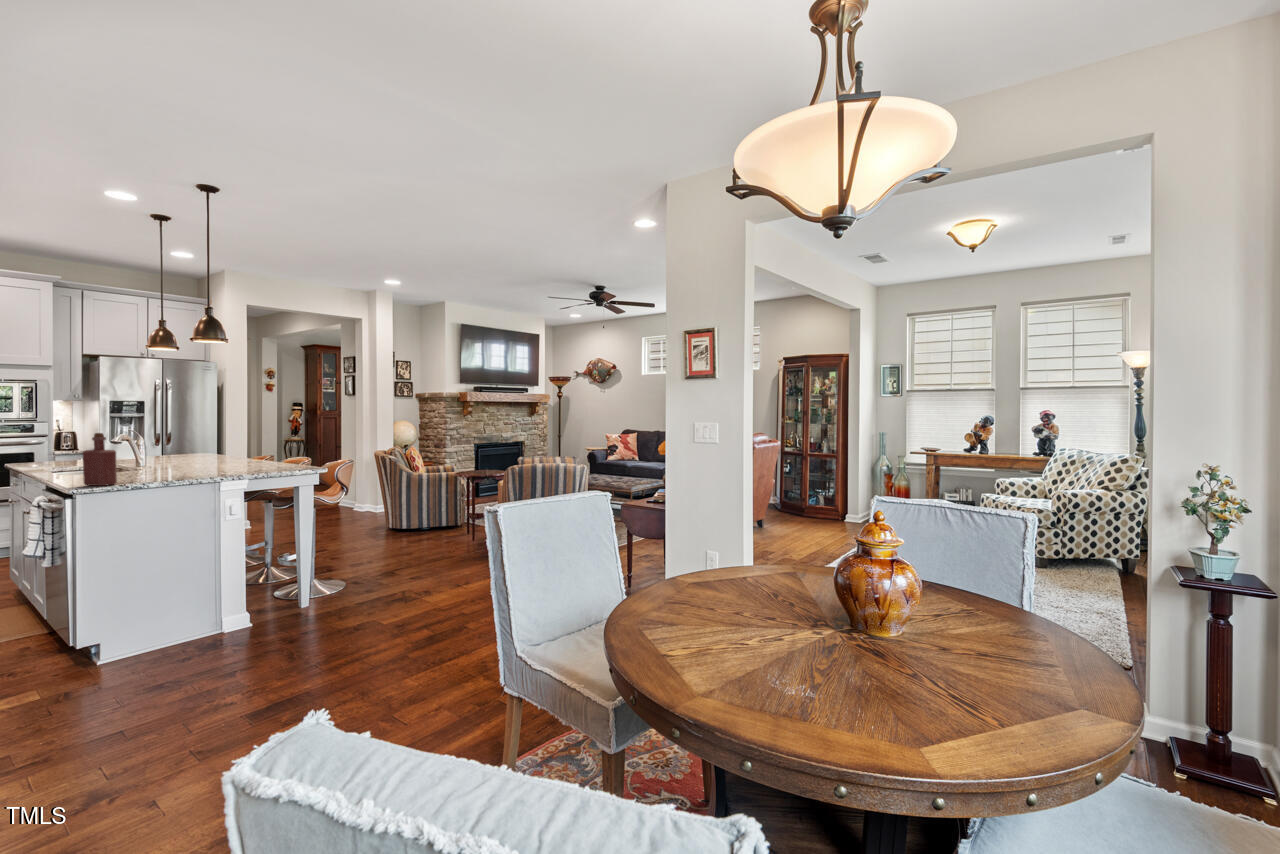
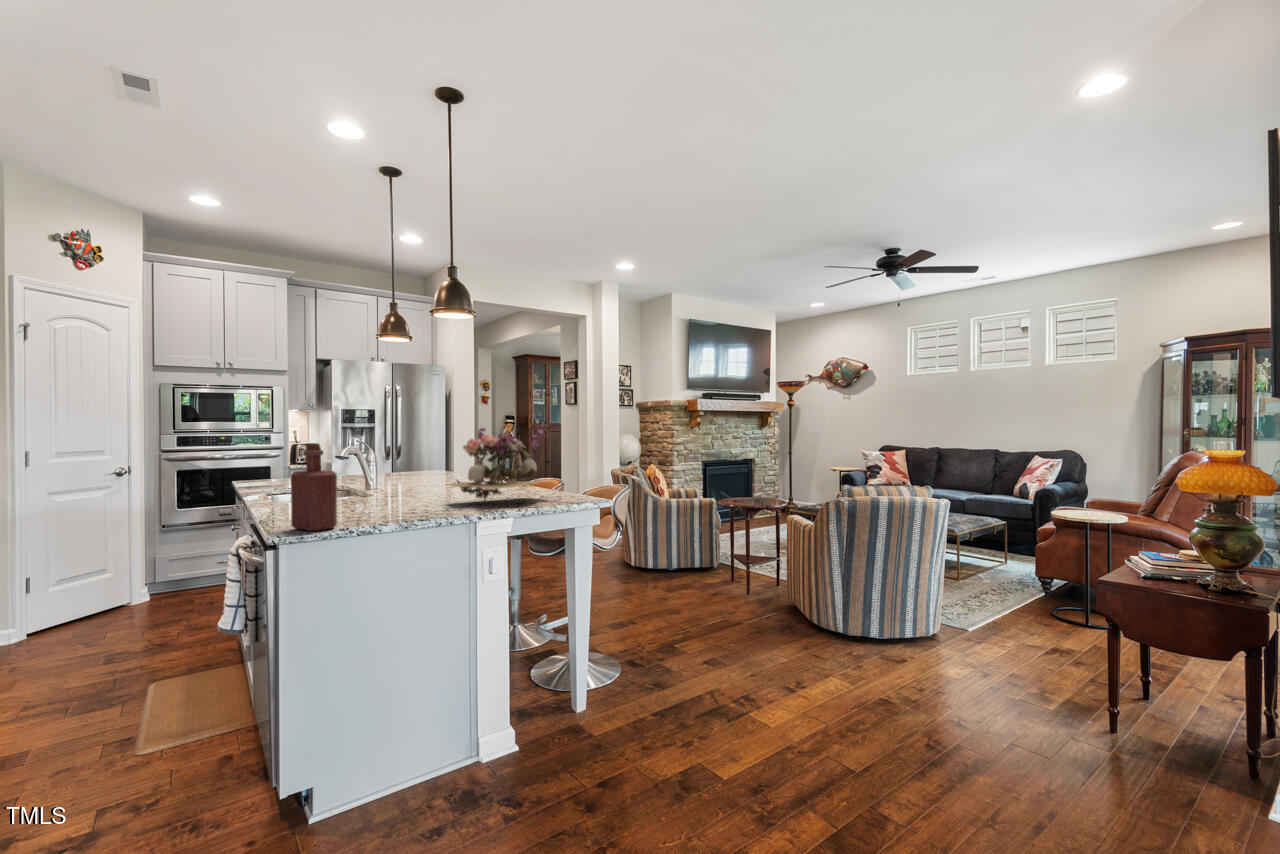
flower arrangement: none [201,418,282,471] -> present [451,424,549,500]

